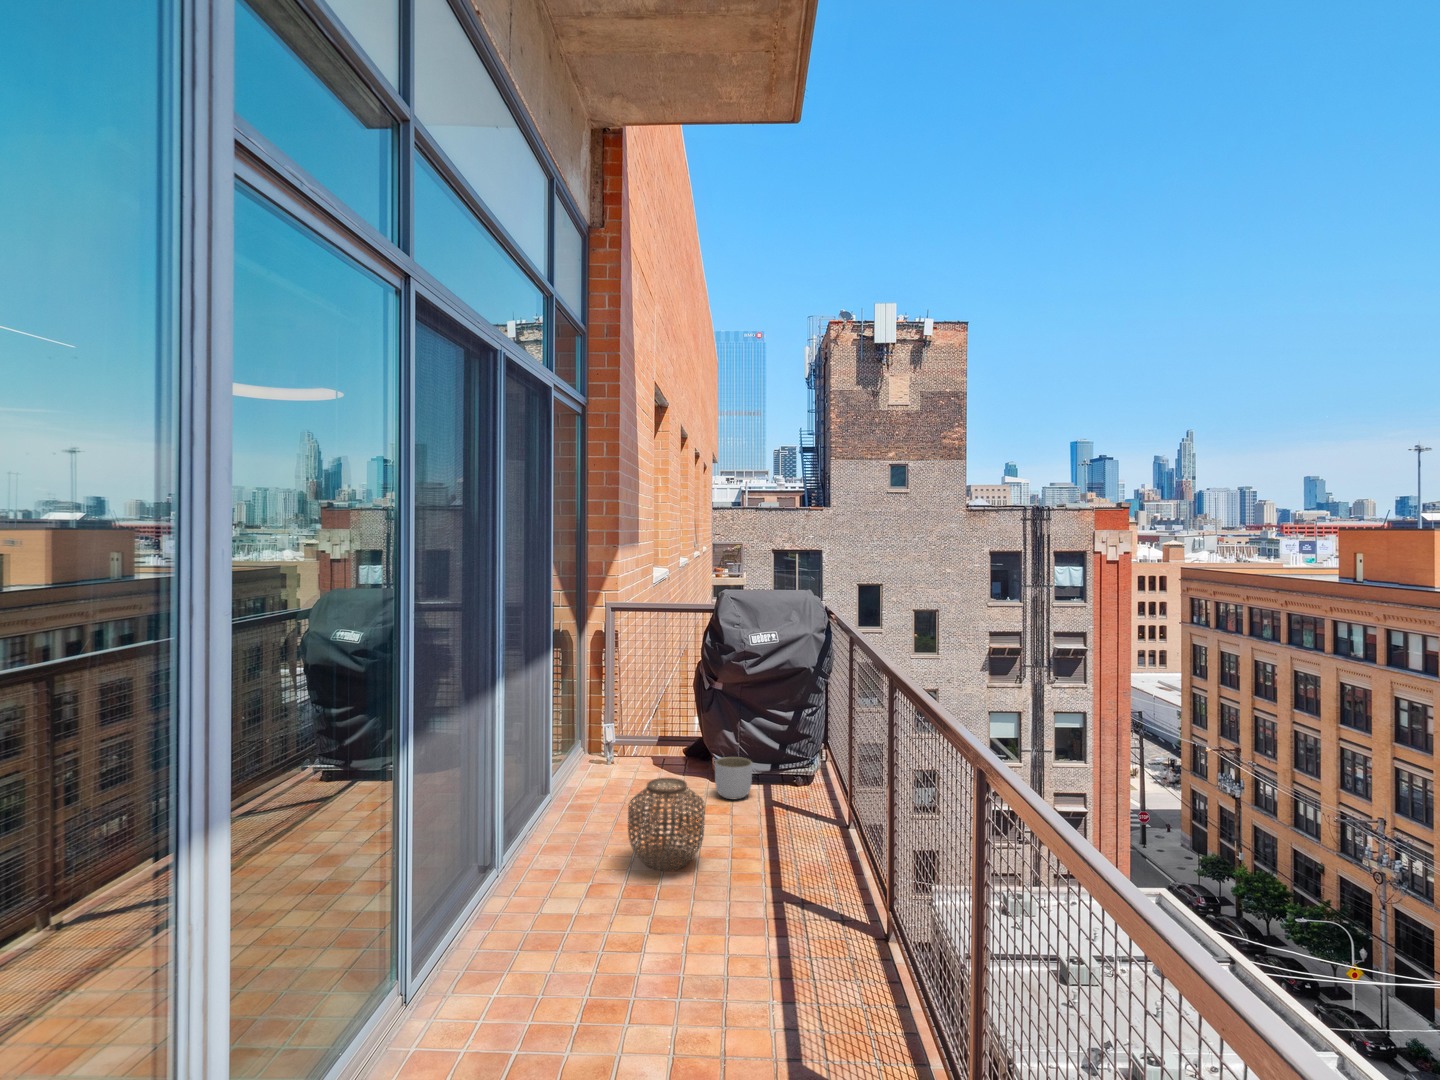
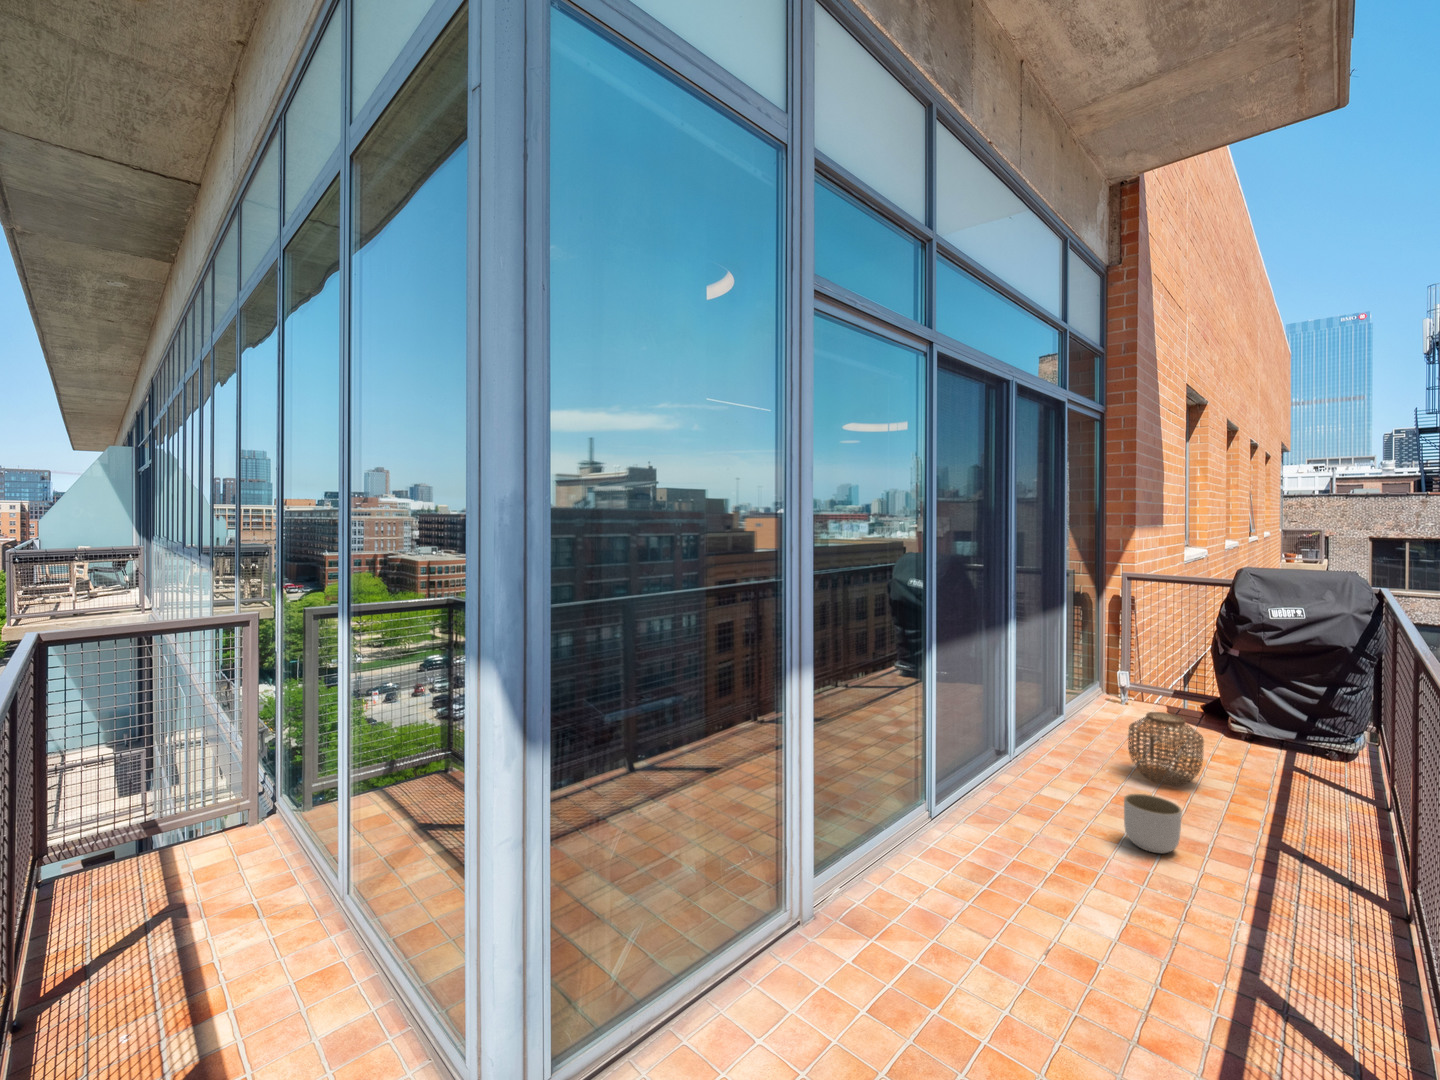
planter: present [715,757,752,799] -> present [1124,794,1182,853]

